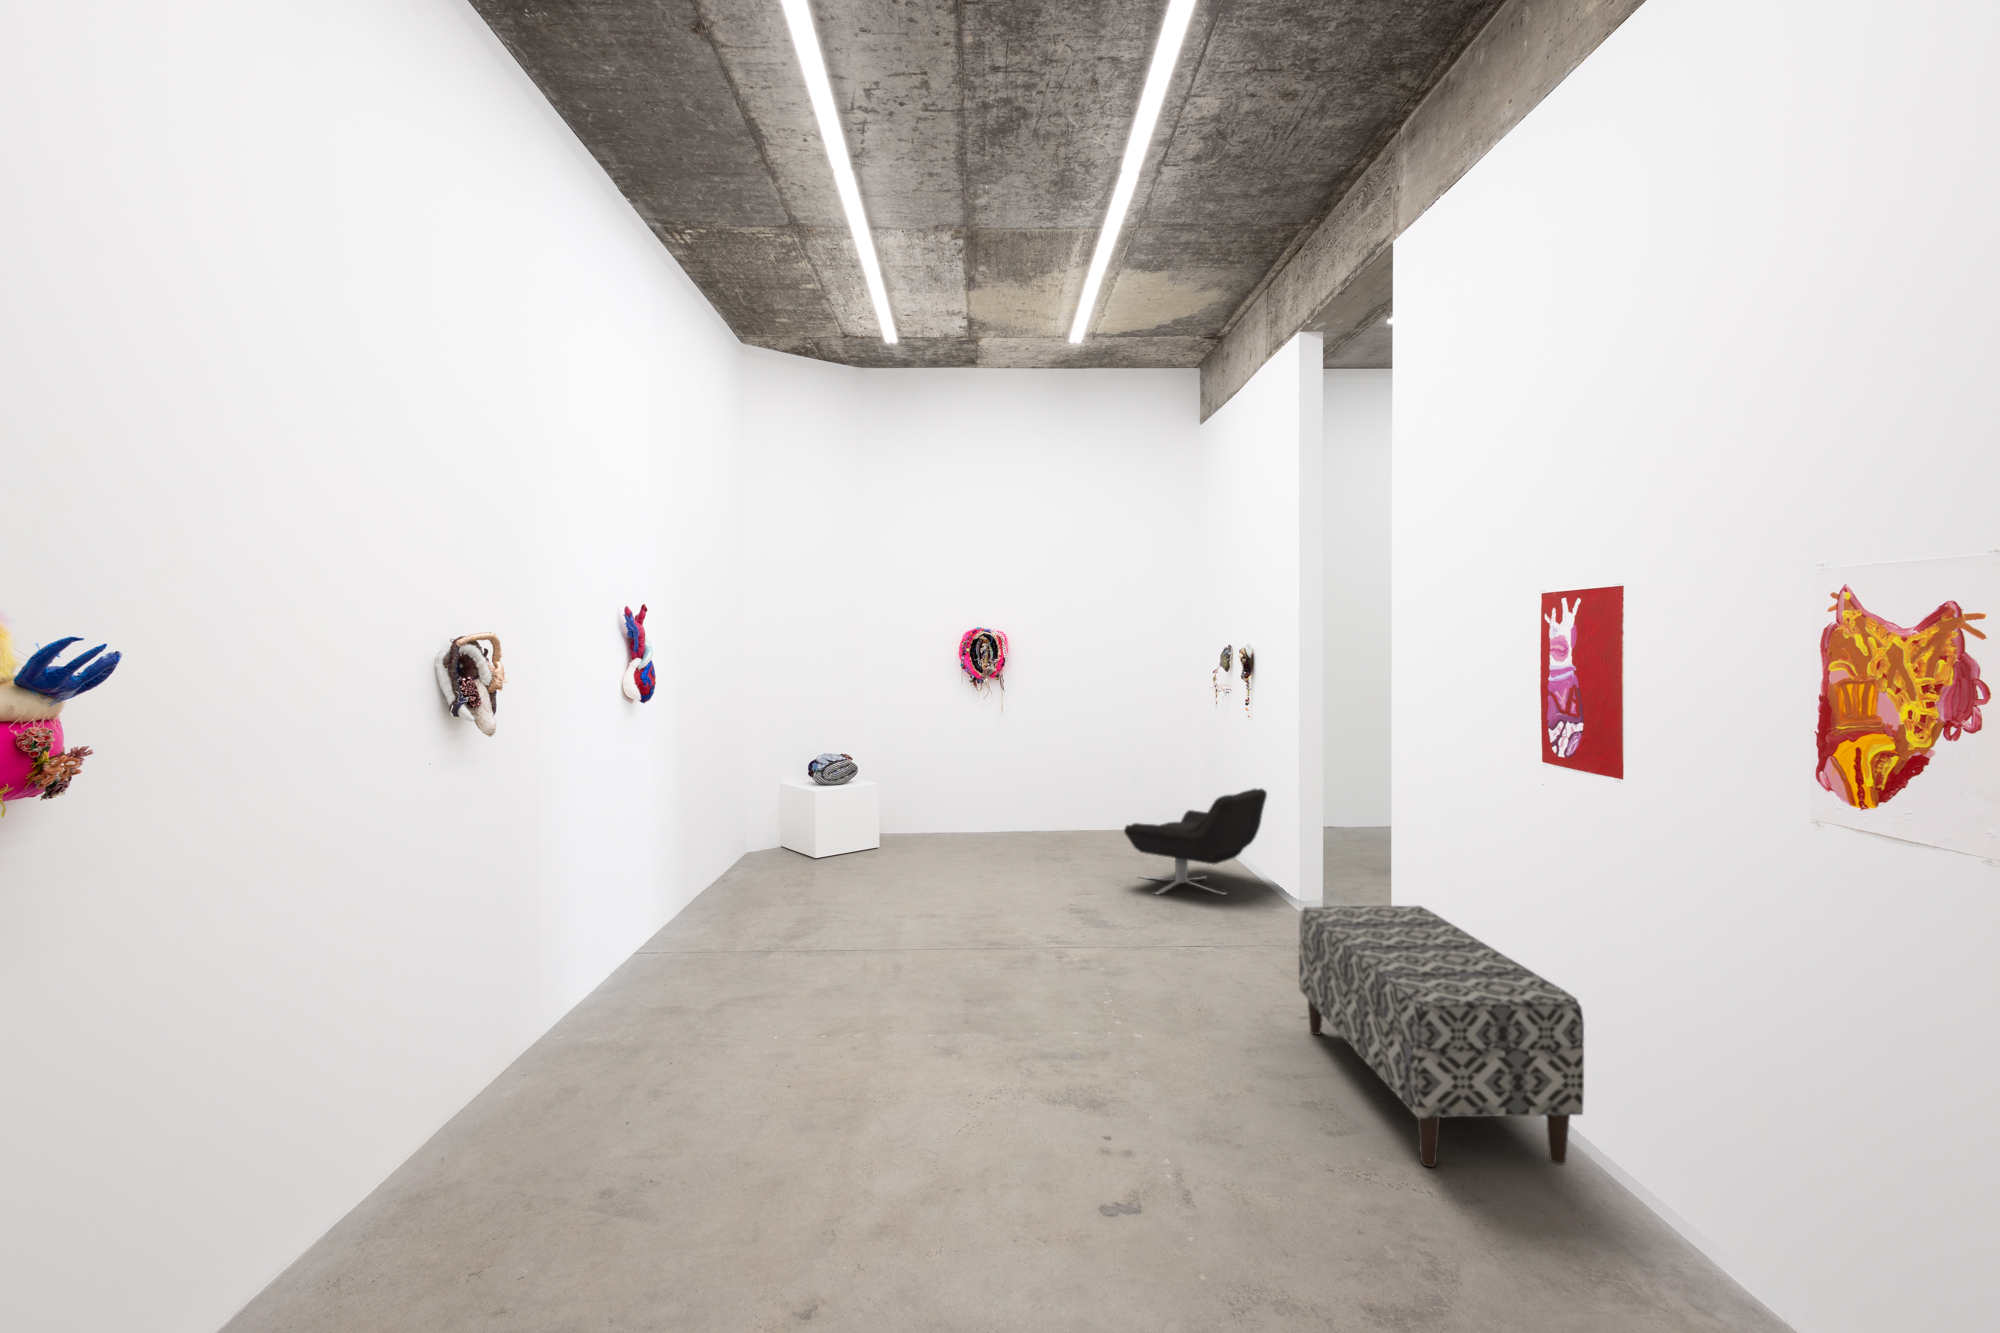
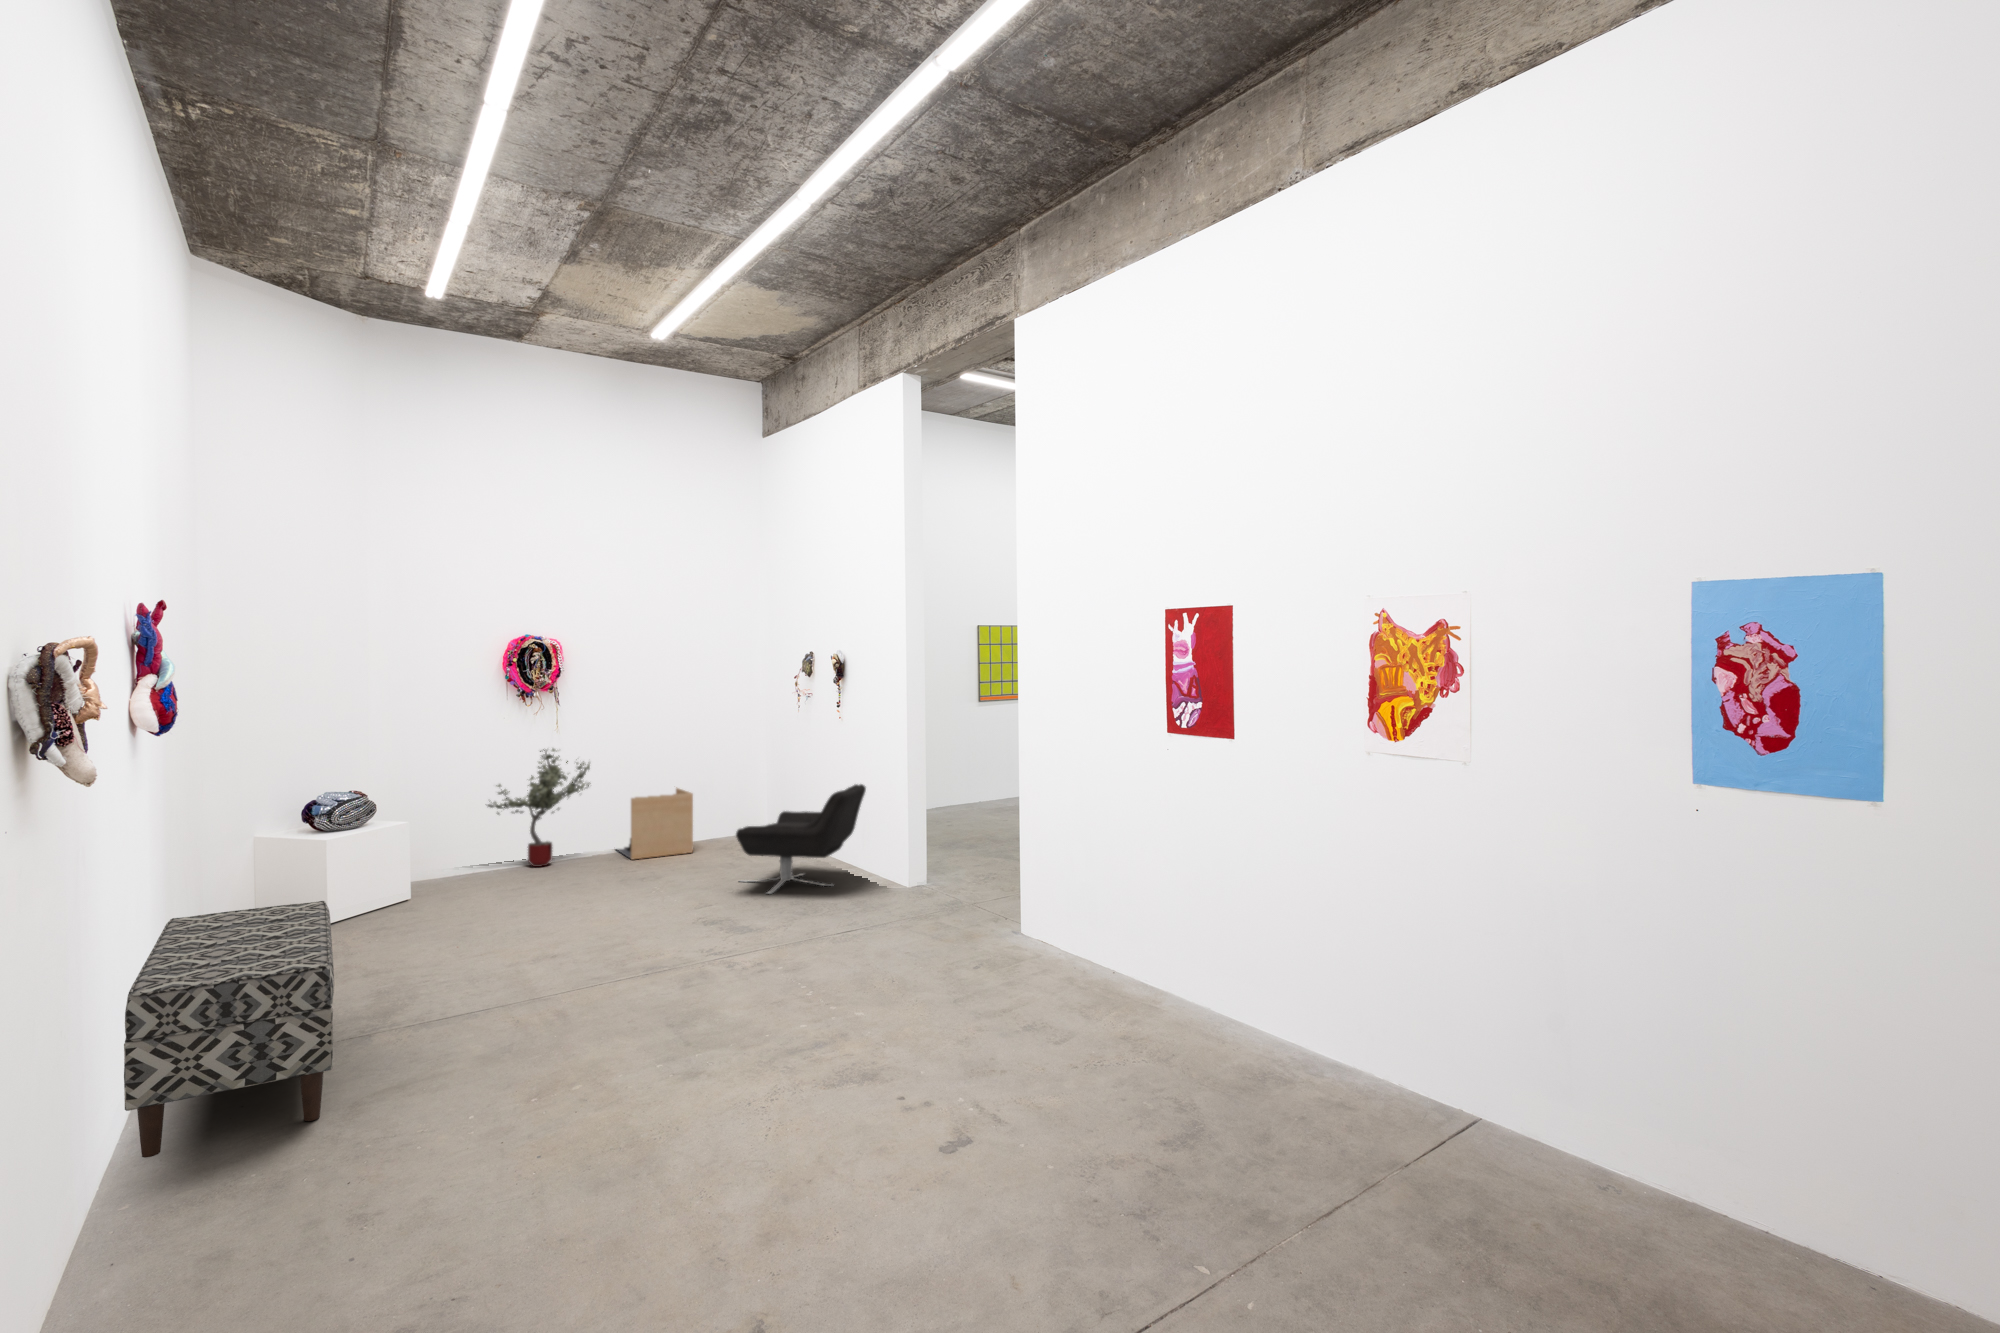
potted tree: none [943,733,1030,840] -> present [488,748,591,867]
cardboard box: none [1056,775,1120,842] -> present [617,787,693,859]
bench: present [1299,906,1584,1167] -> present [124,901,334,1158]

